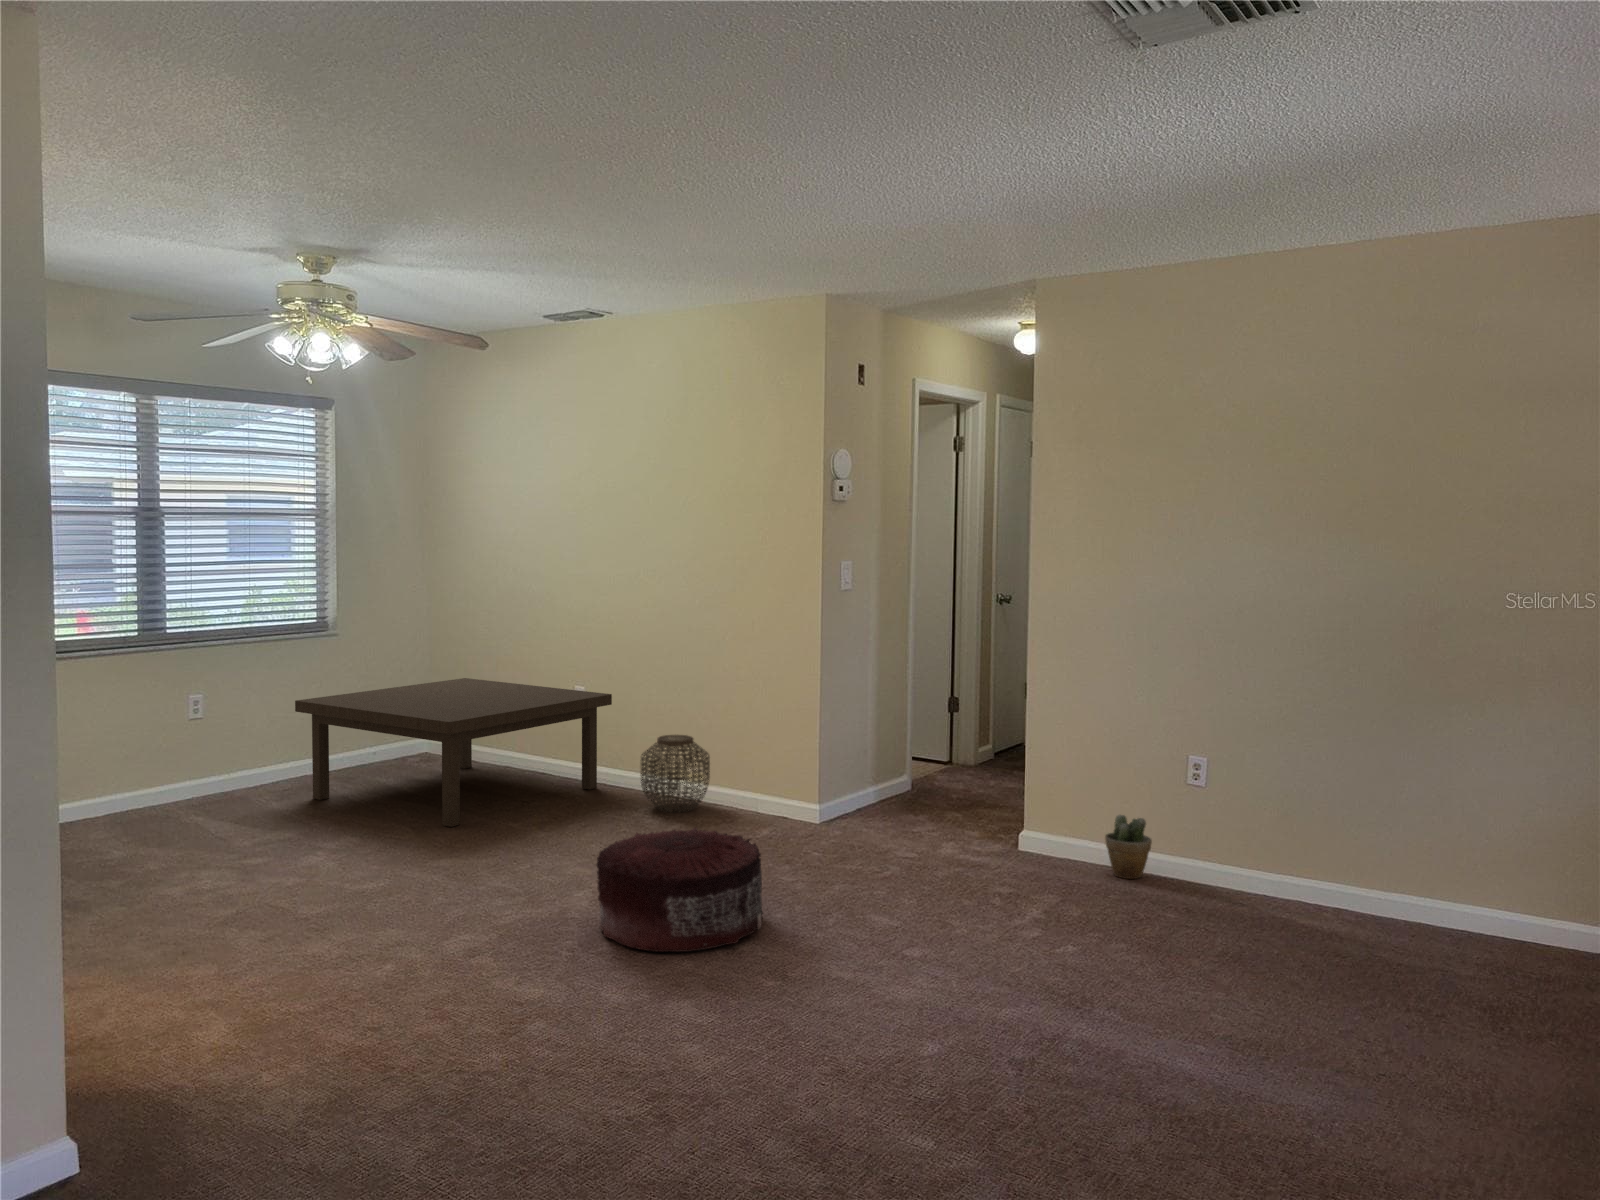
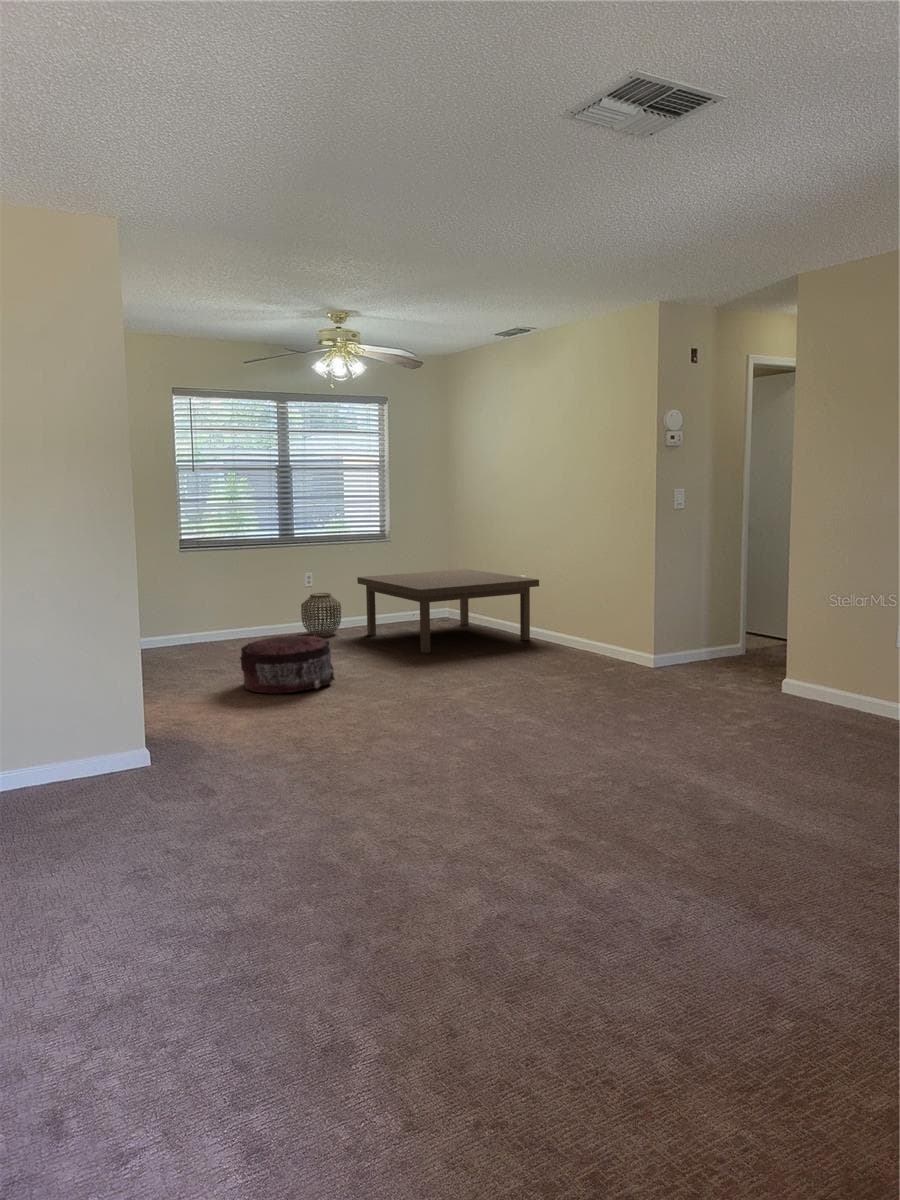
woven basket: present [641,735,710,812] -> present [301,593,341,636]
potted plant: present [1105,815,1152,879] -> none [826,671,864,719]
pouf: present [597,827,763,952] -> present [240,636,335,693]

